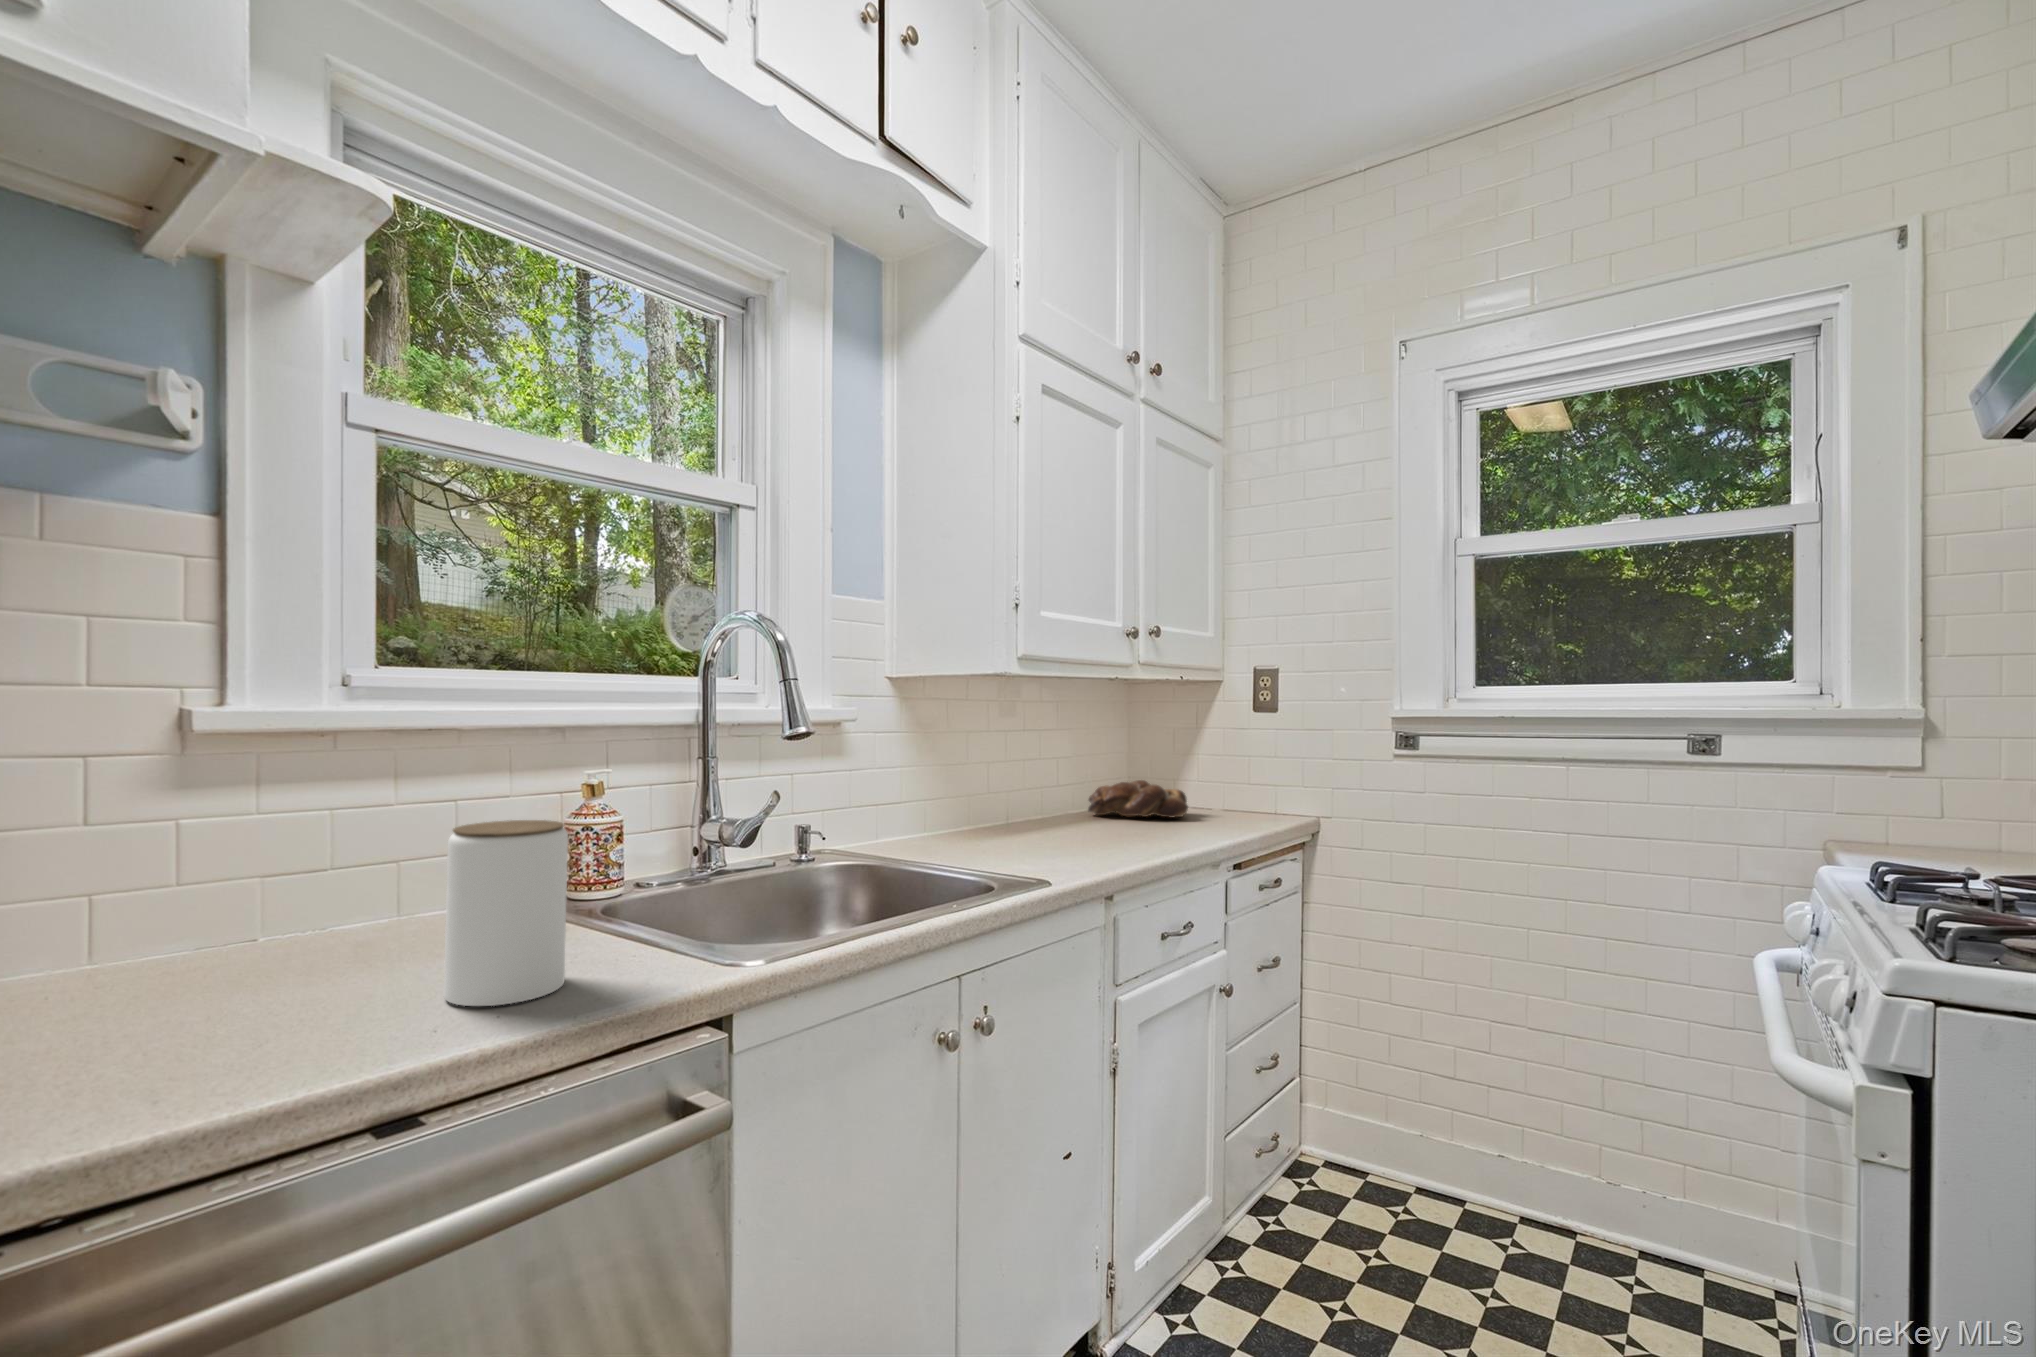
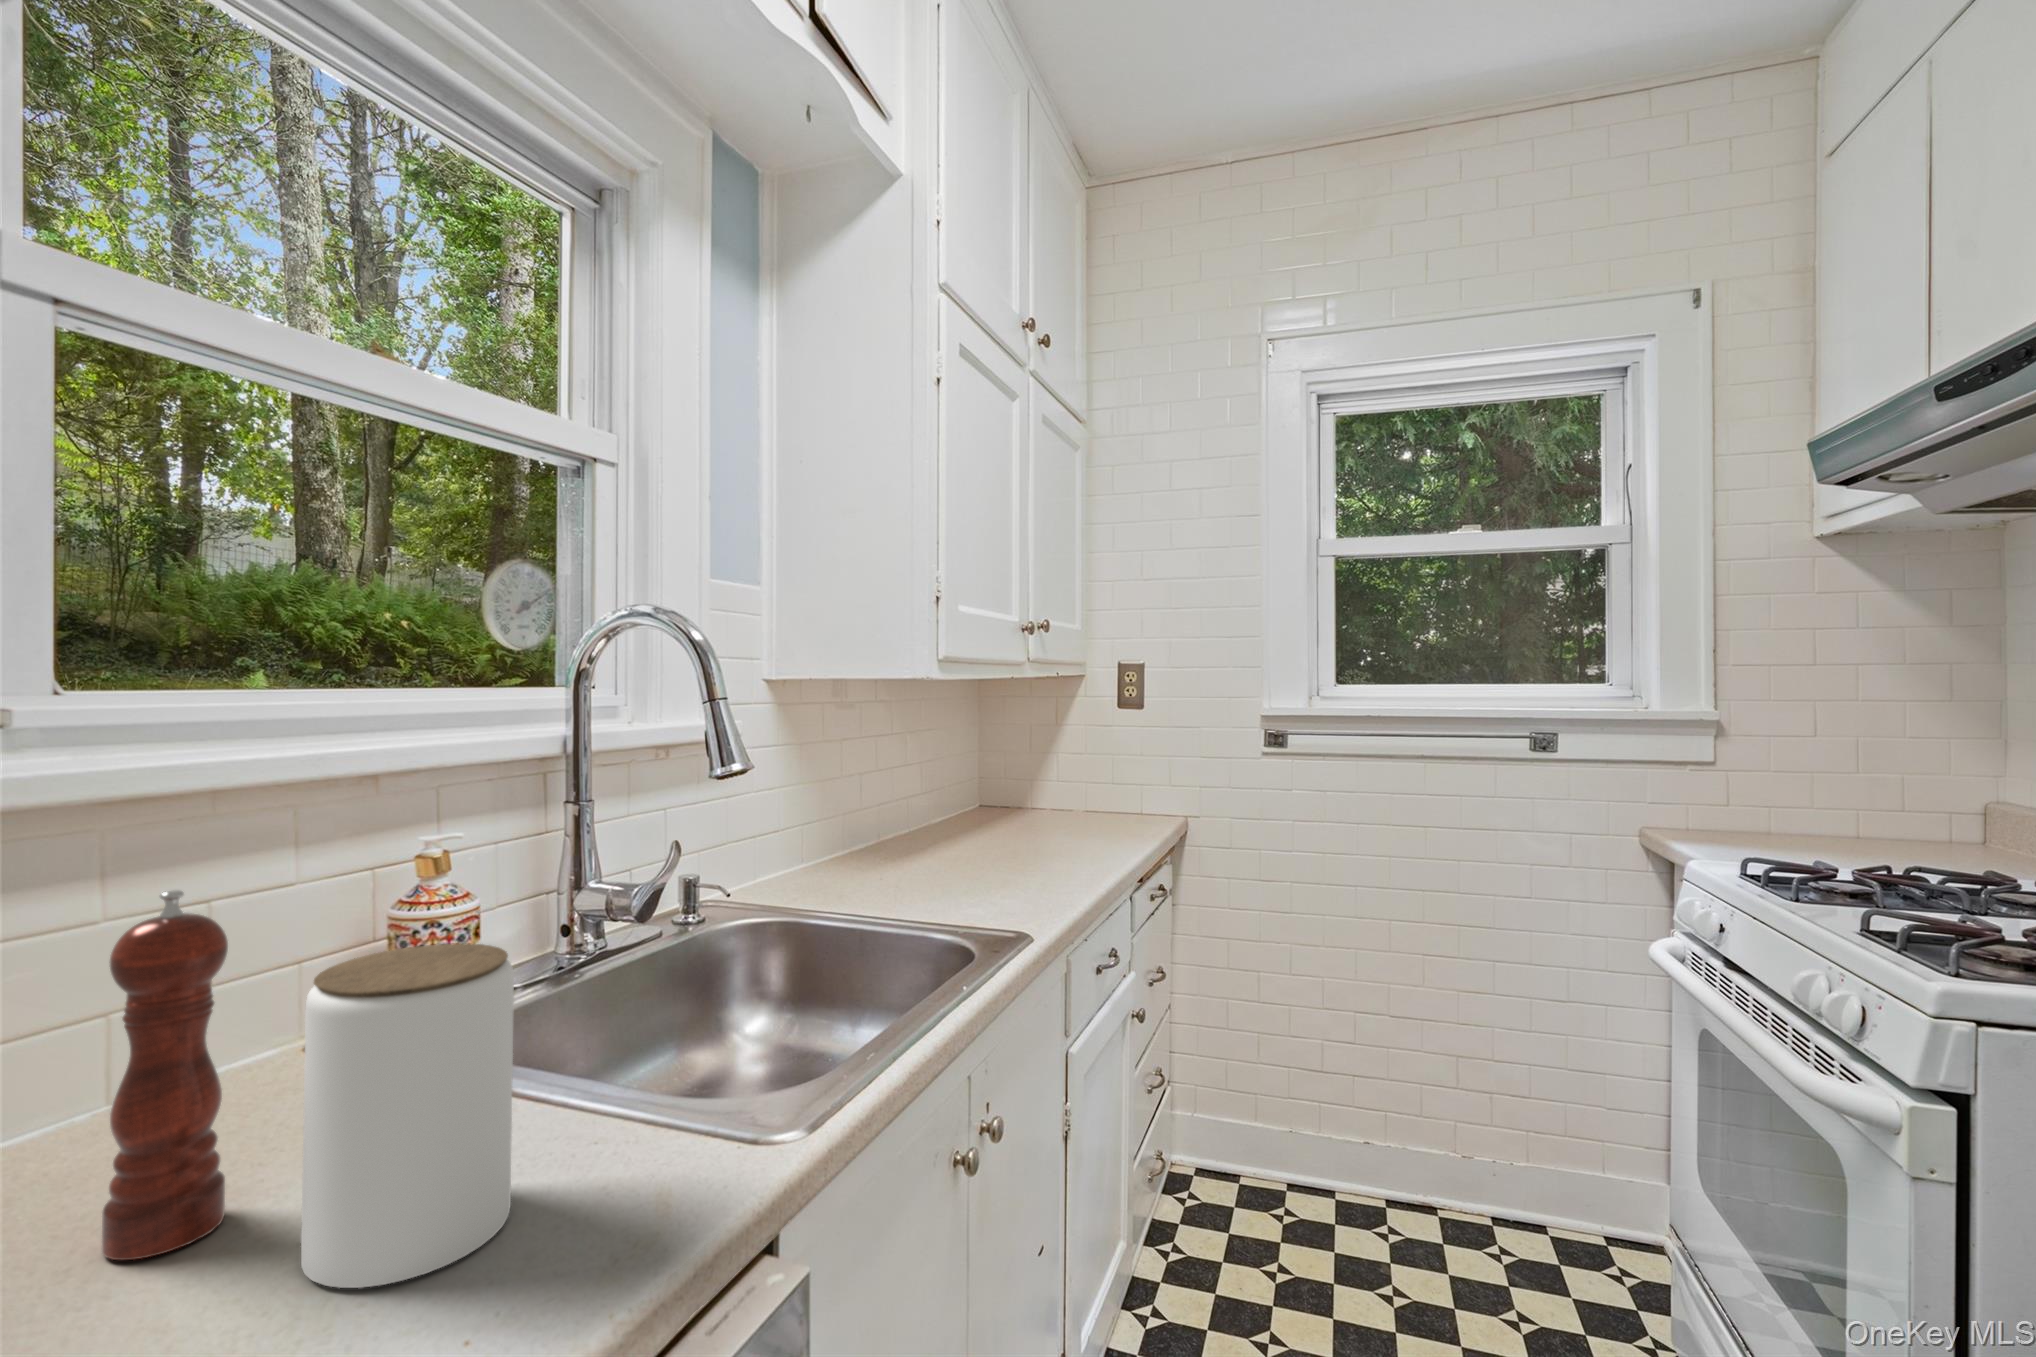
pepper mill: none [363,776,429,982] -> present [102,890,228,1260]
bread loaf: present [1088,780,1188,818] -> none [971,793,1080,835]

